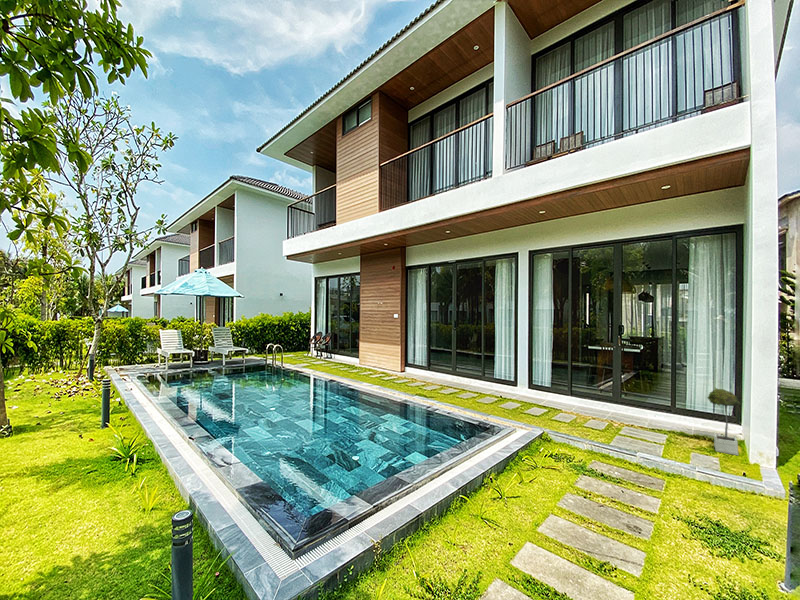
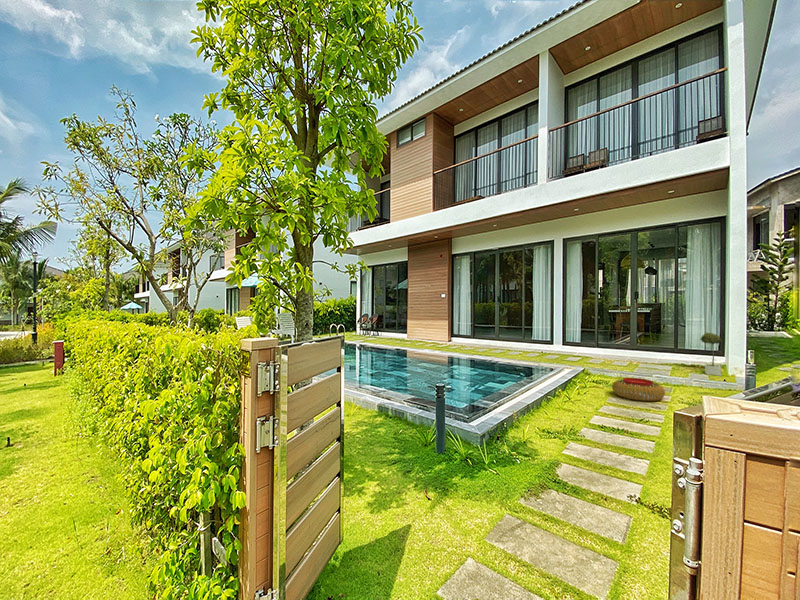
pouf: none [564,480,647,535] -> present [612,378,665,401]

